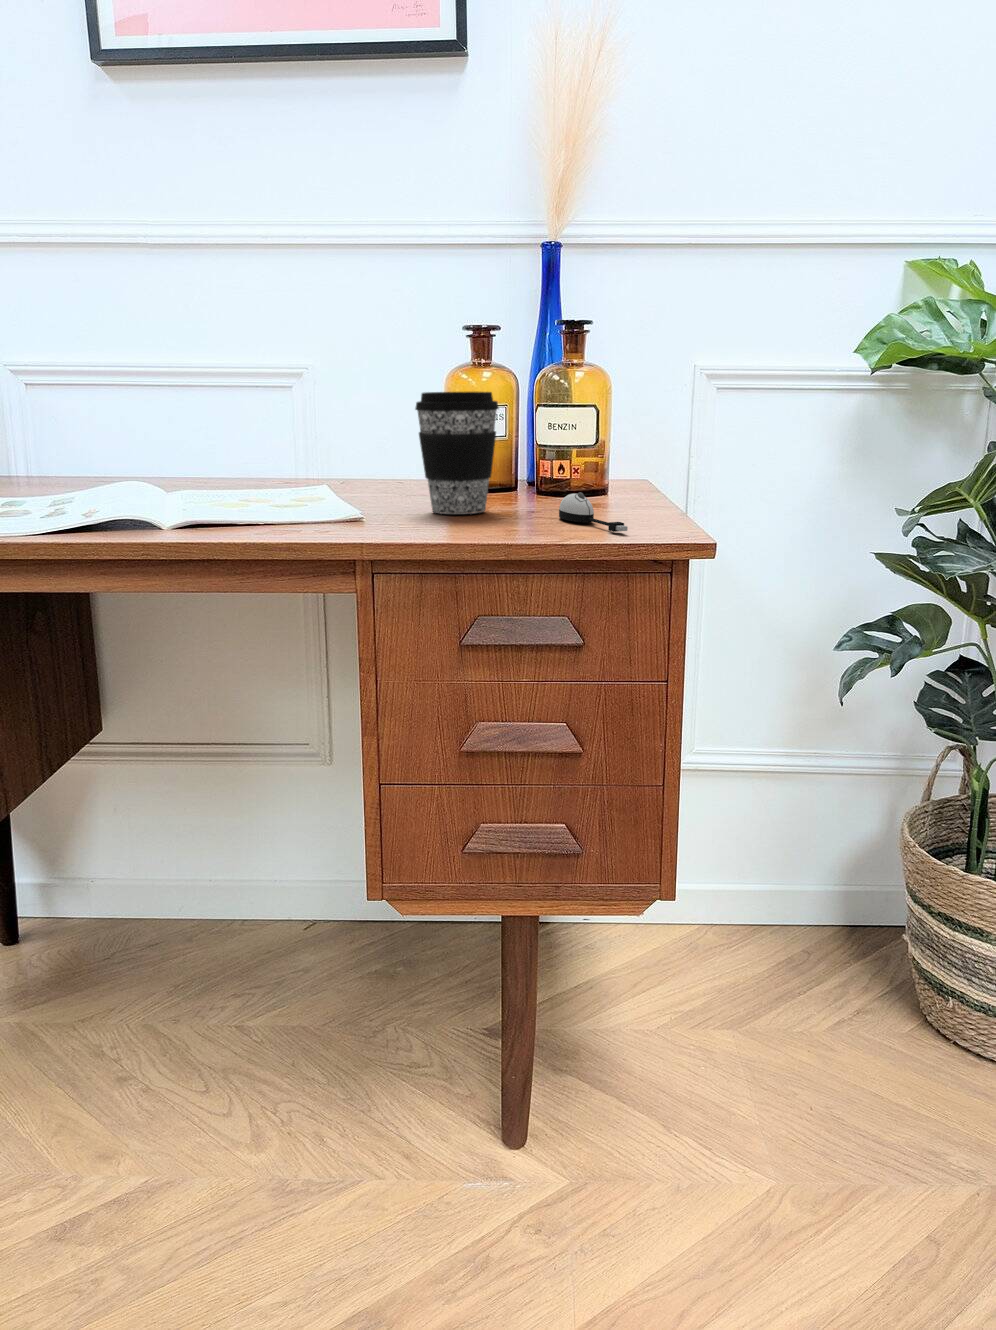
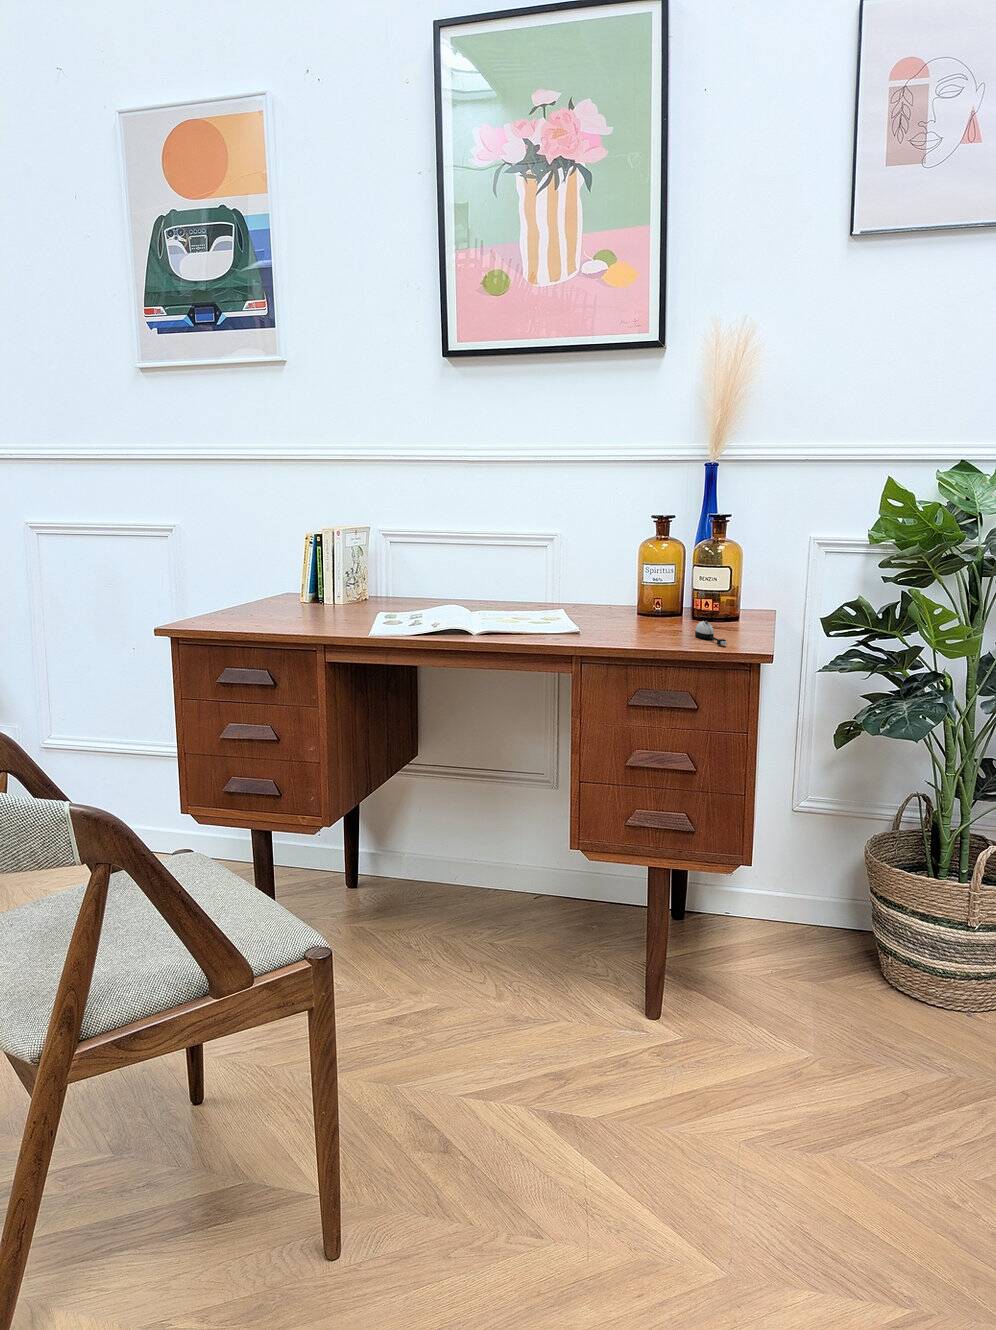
coffee cup: present [415,392,498,514] -> none [615,559,664,630]

